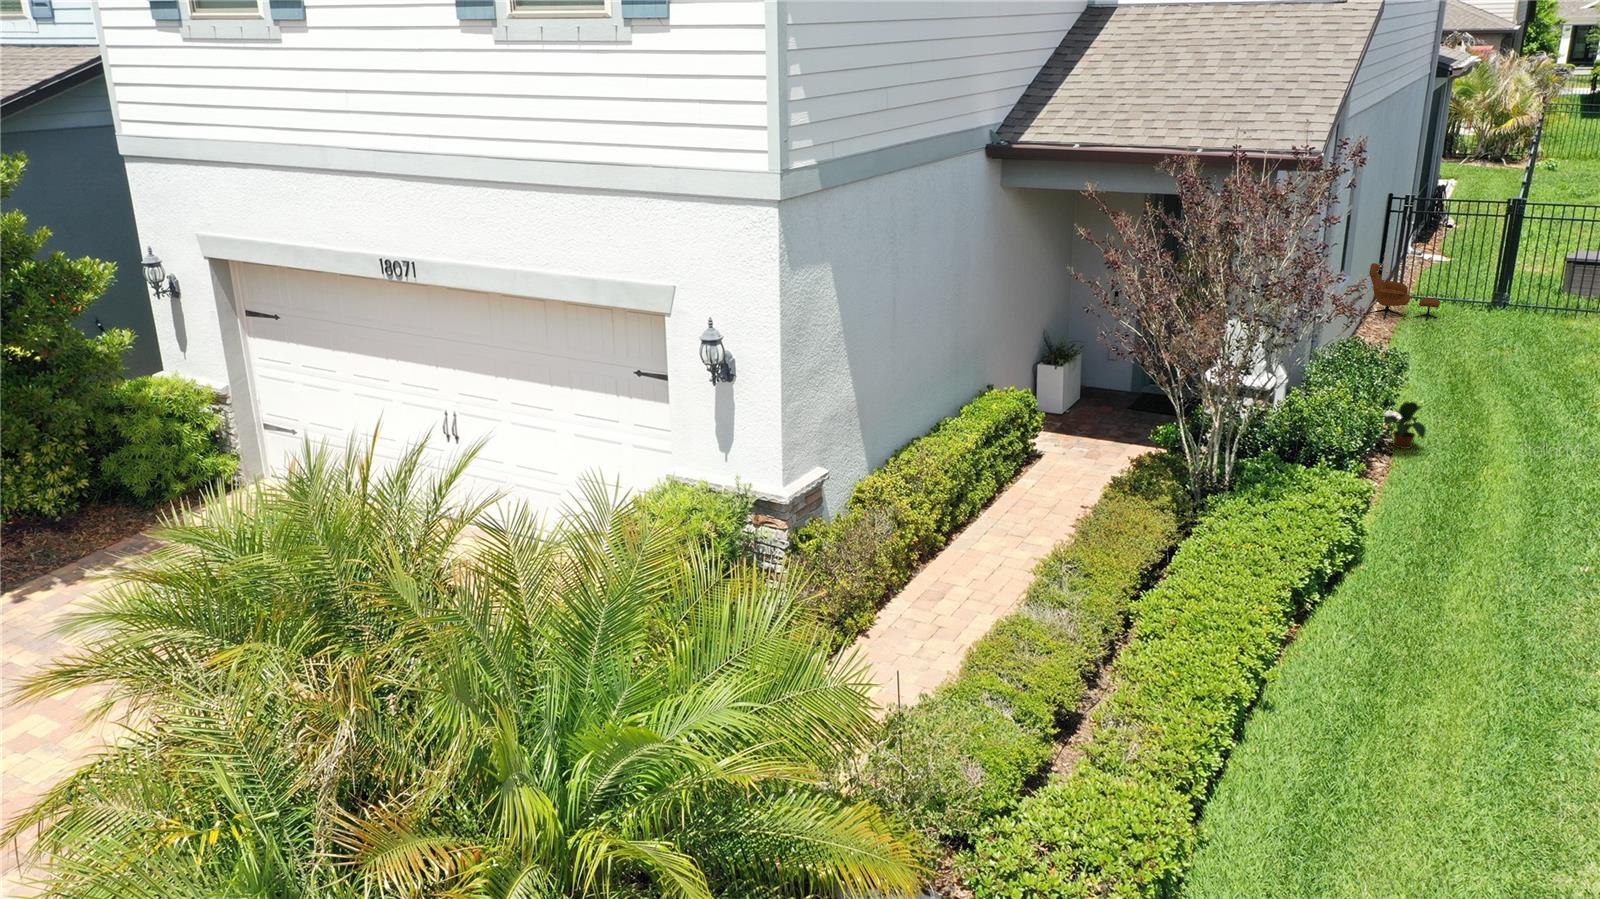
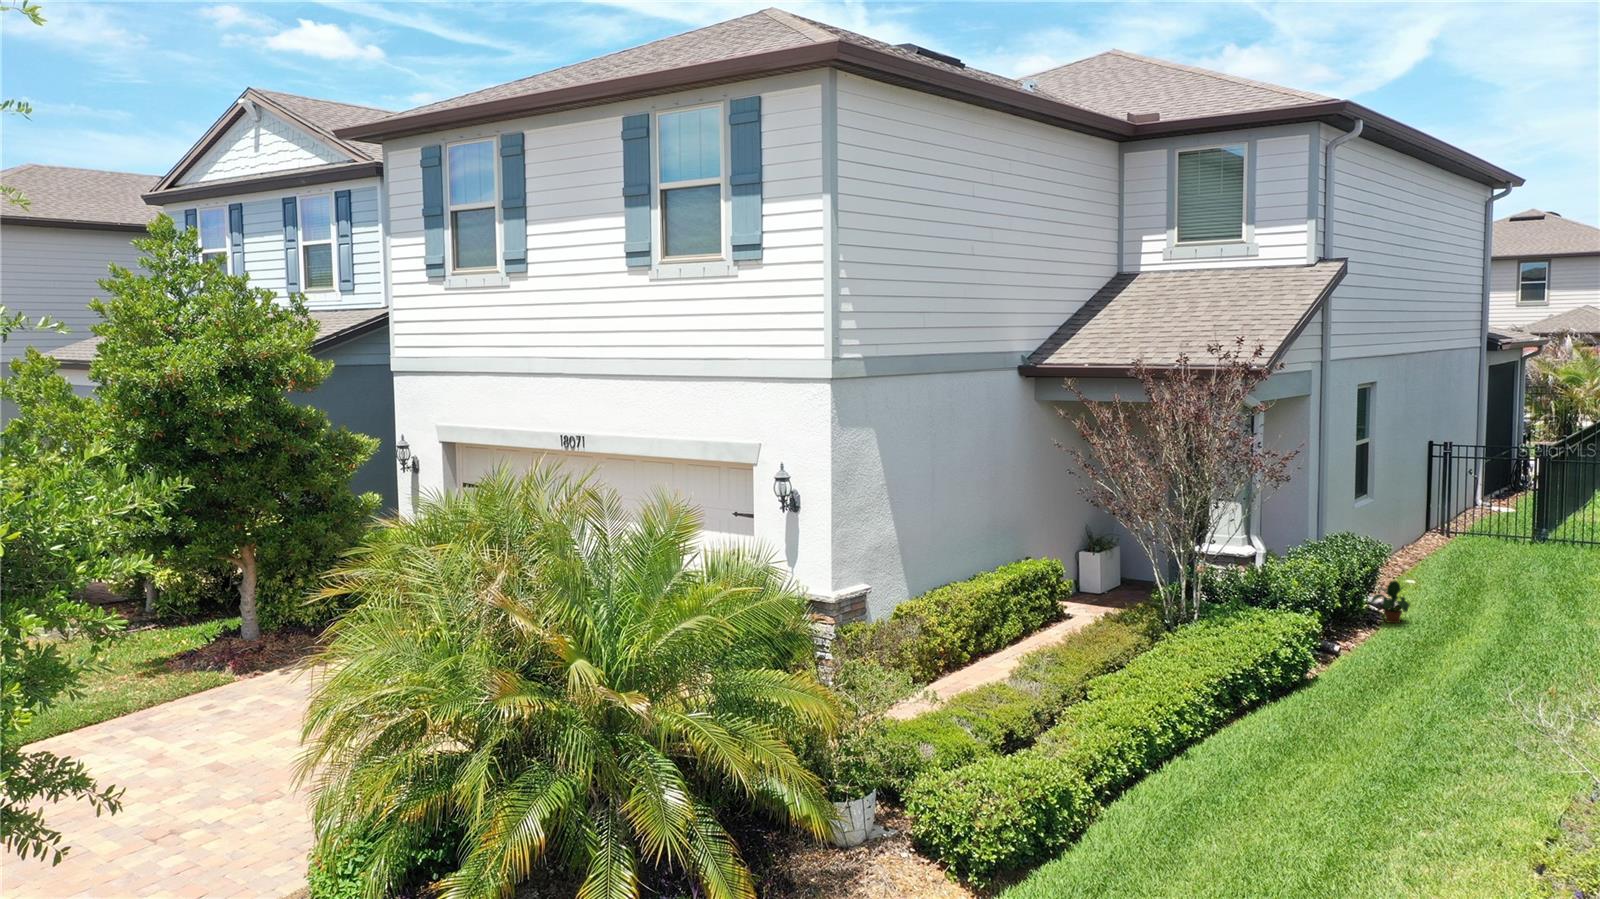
lounge chair: present [1367,263,1440,321] -> none [1406,496,1478,547]

